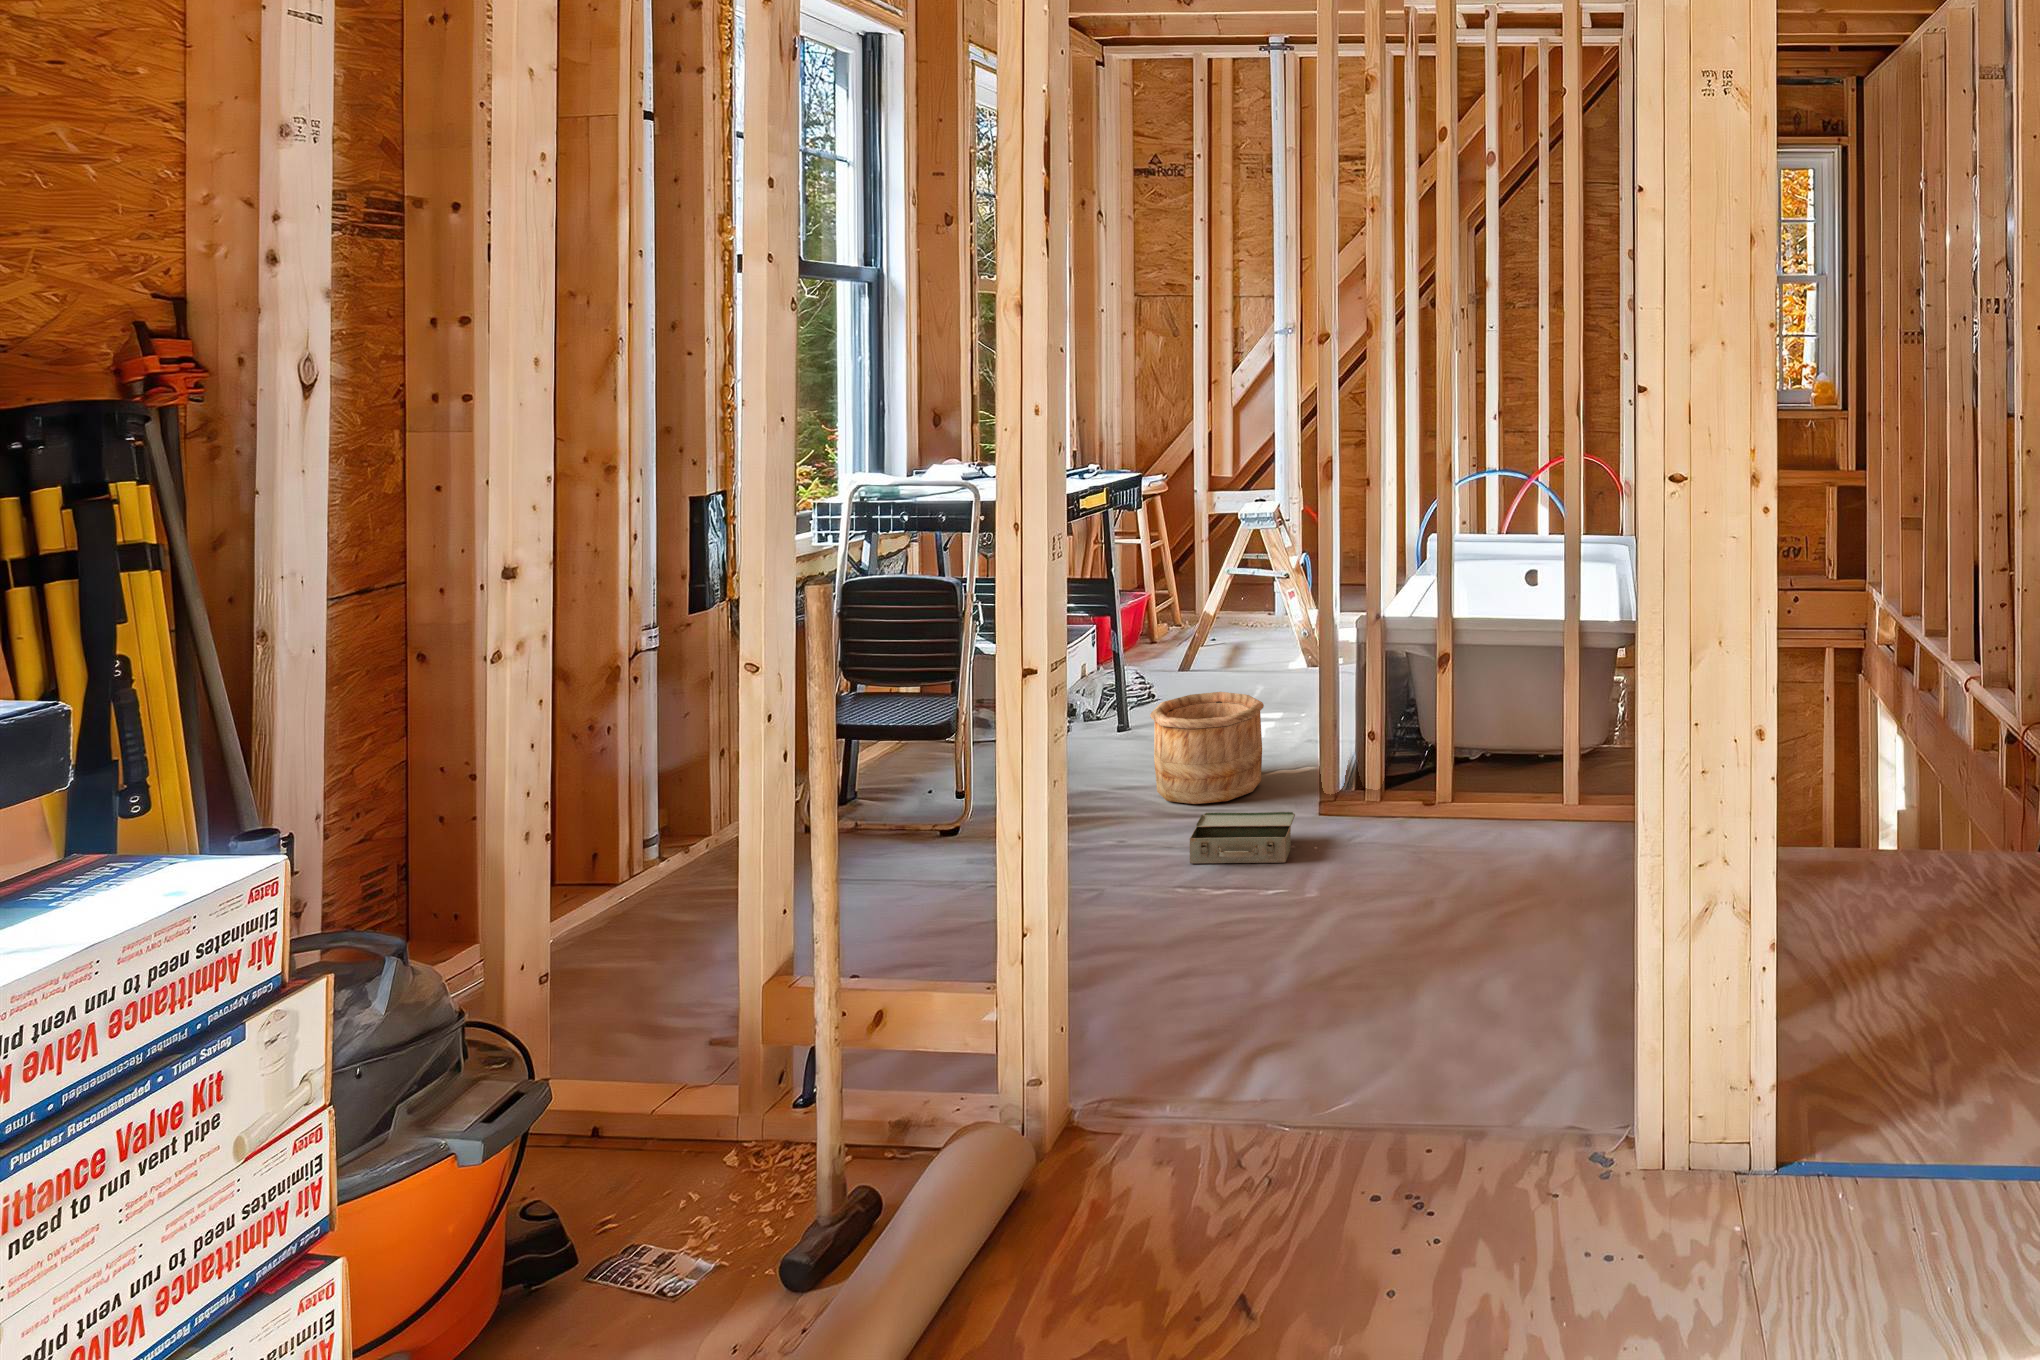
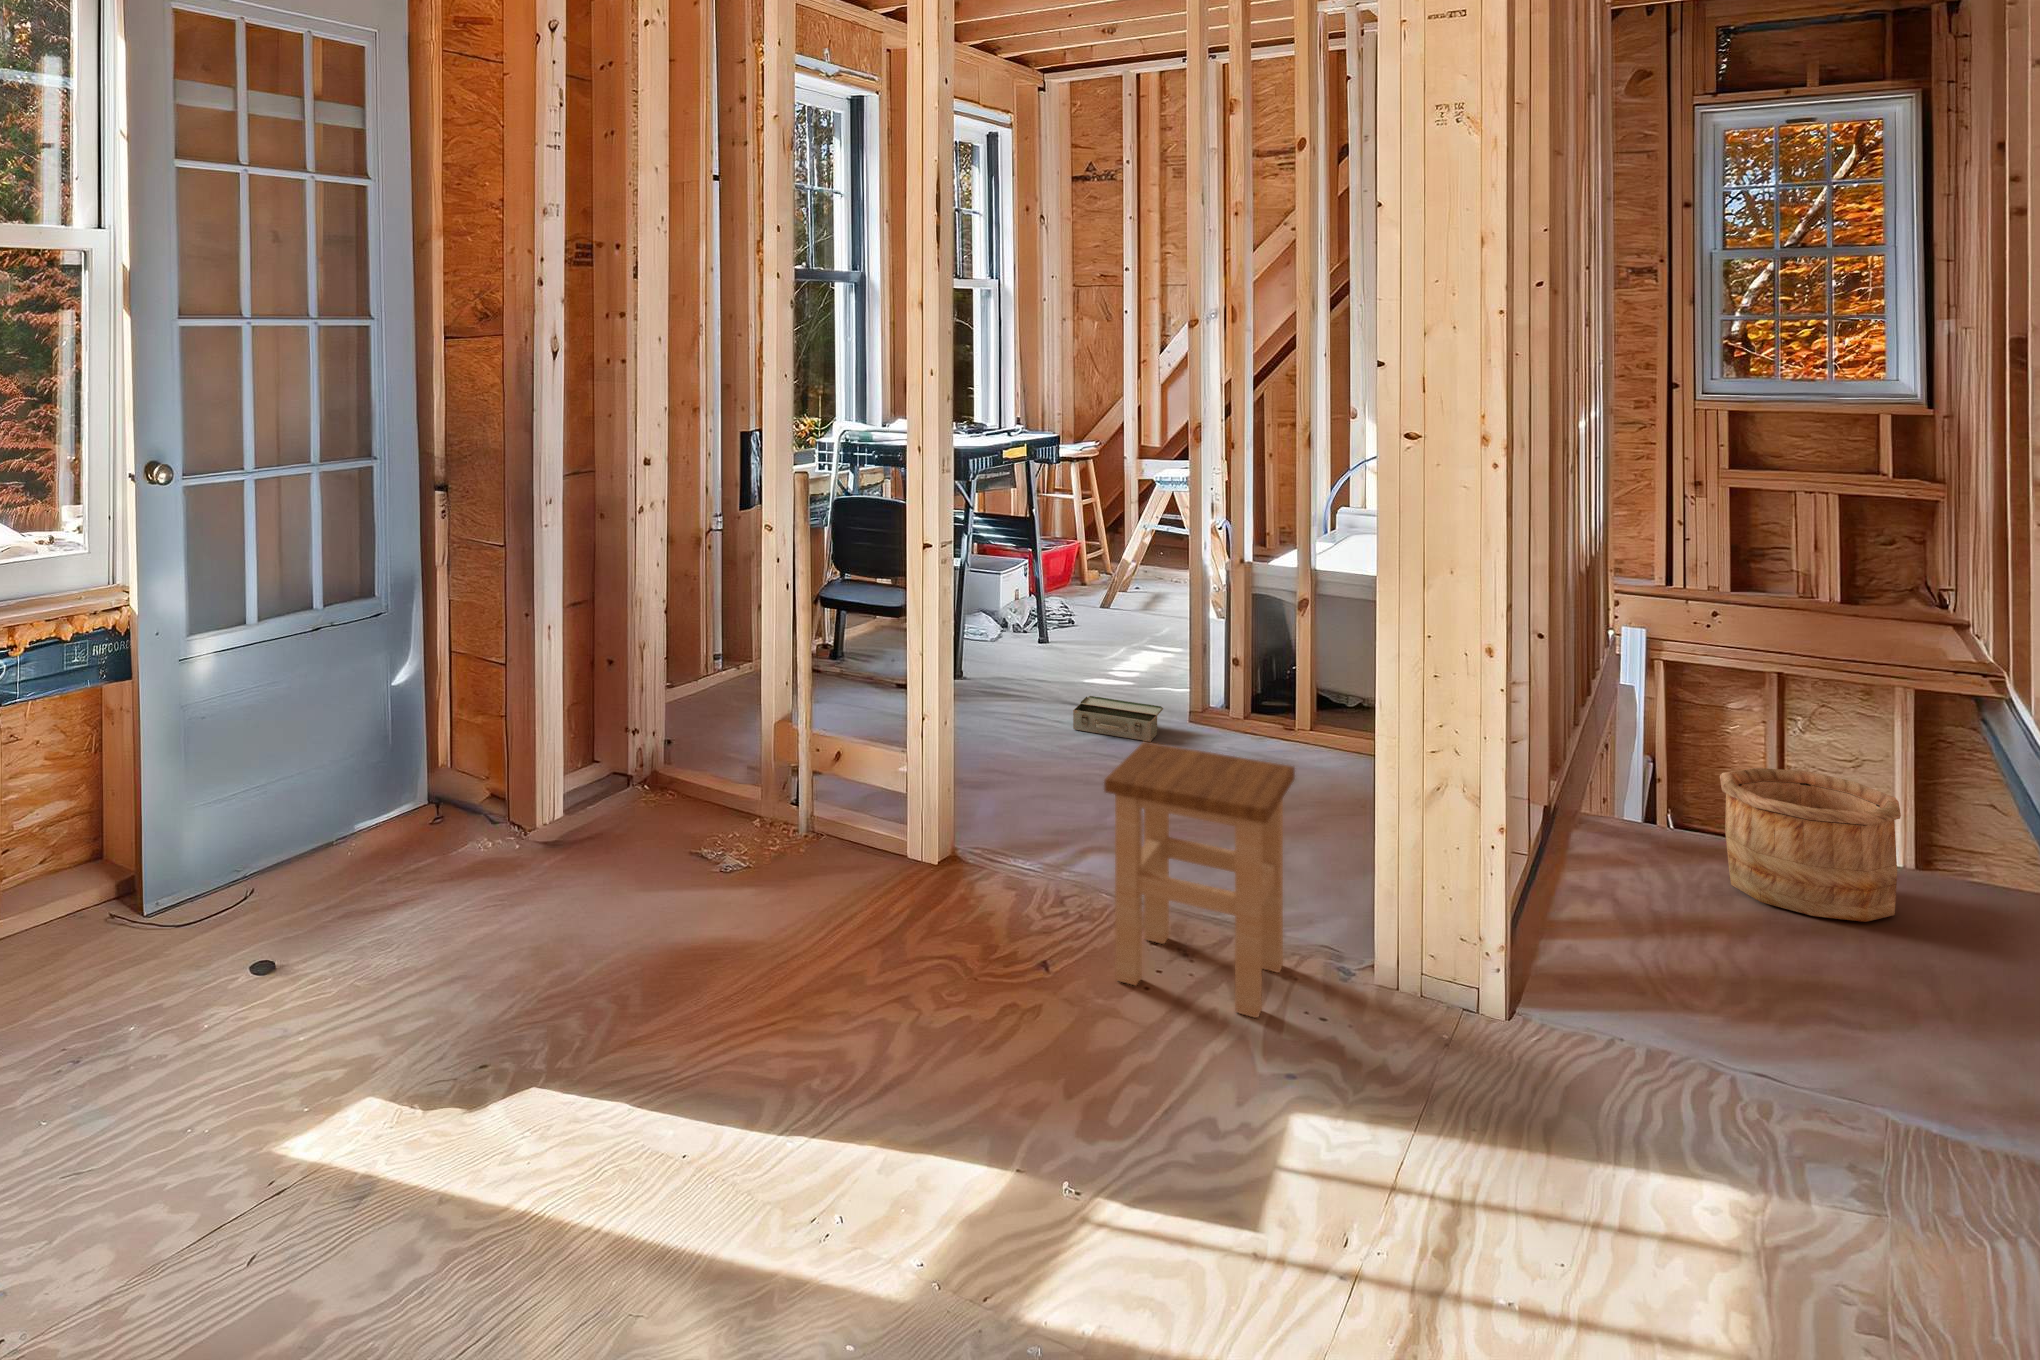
wooden bucket: present [1150,692,1264,804] -> present [1720,768,1901,922]
stool: none [1329,921,1549,1302] -> present [1104,742,1295,1018]

